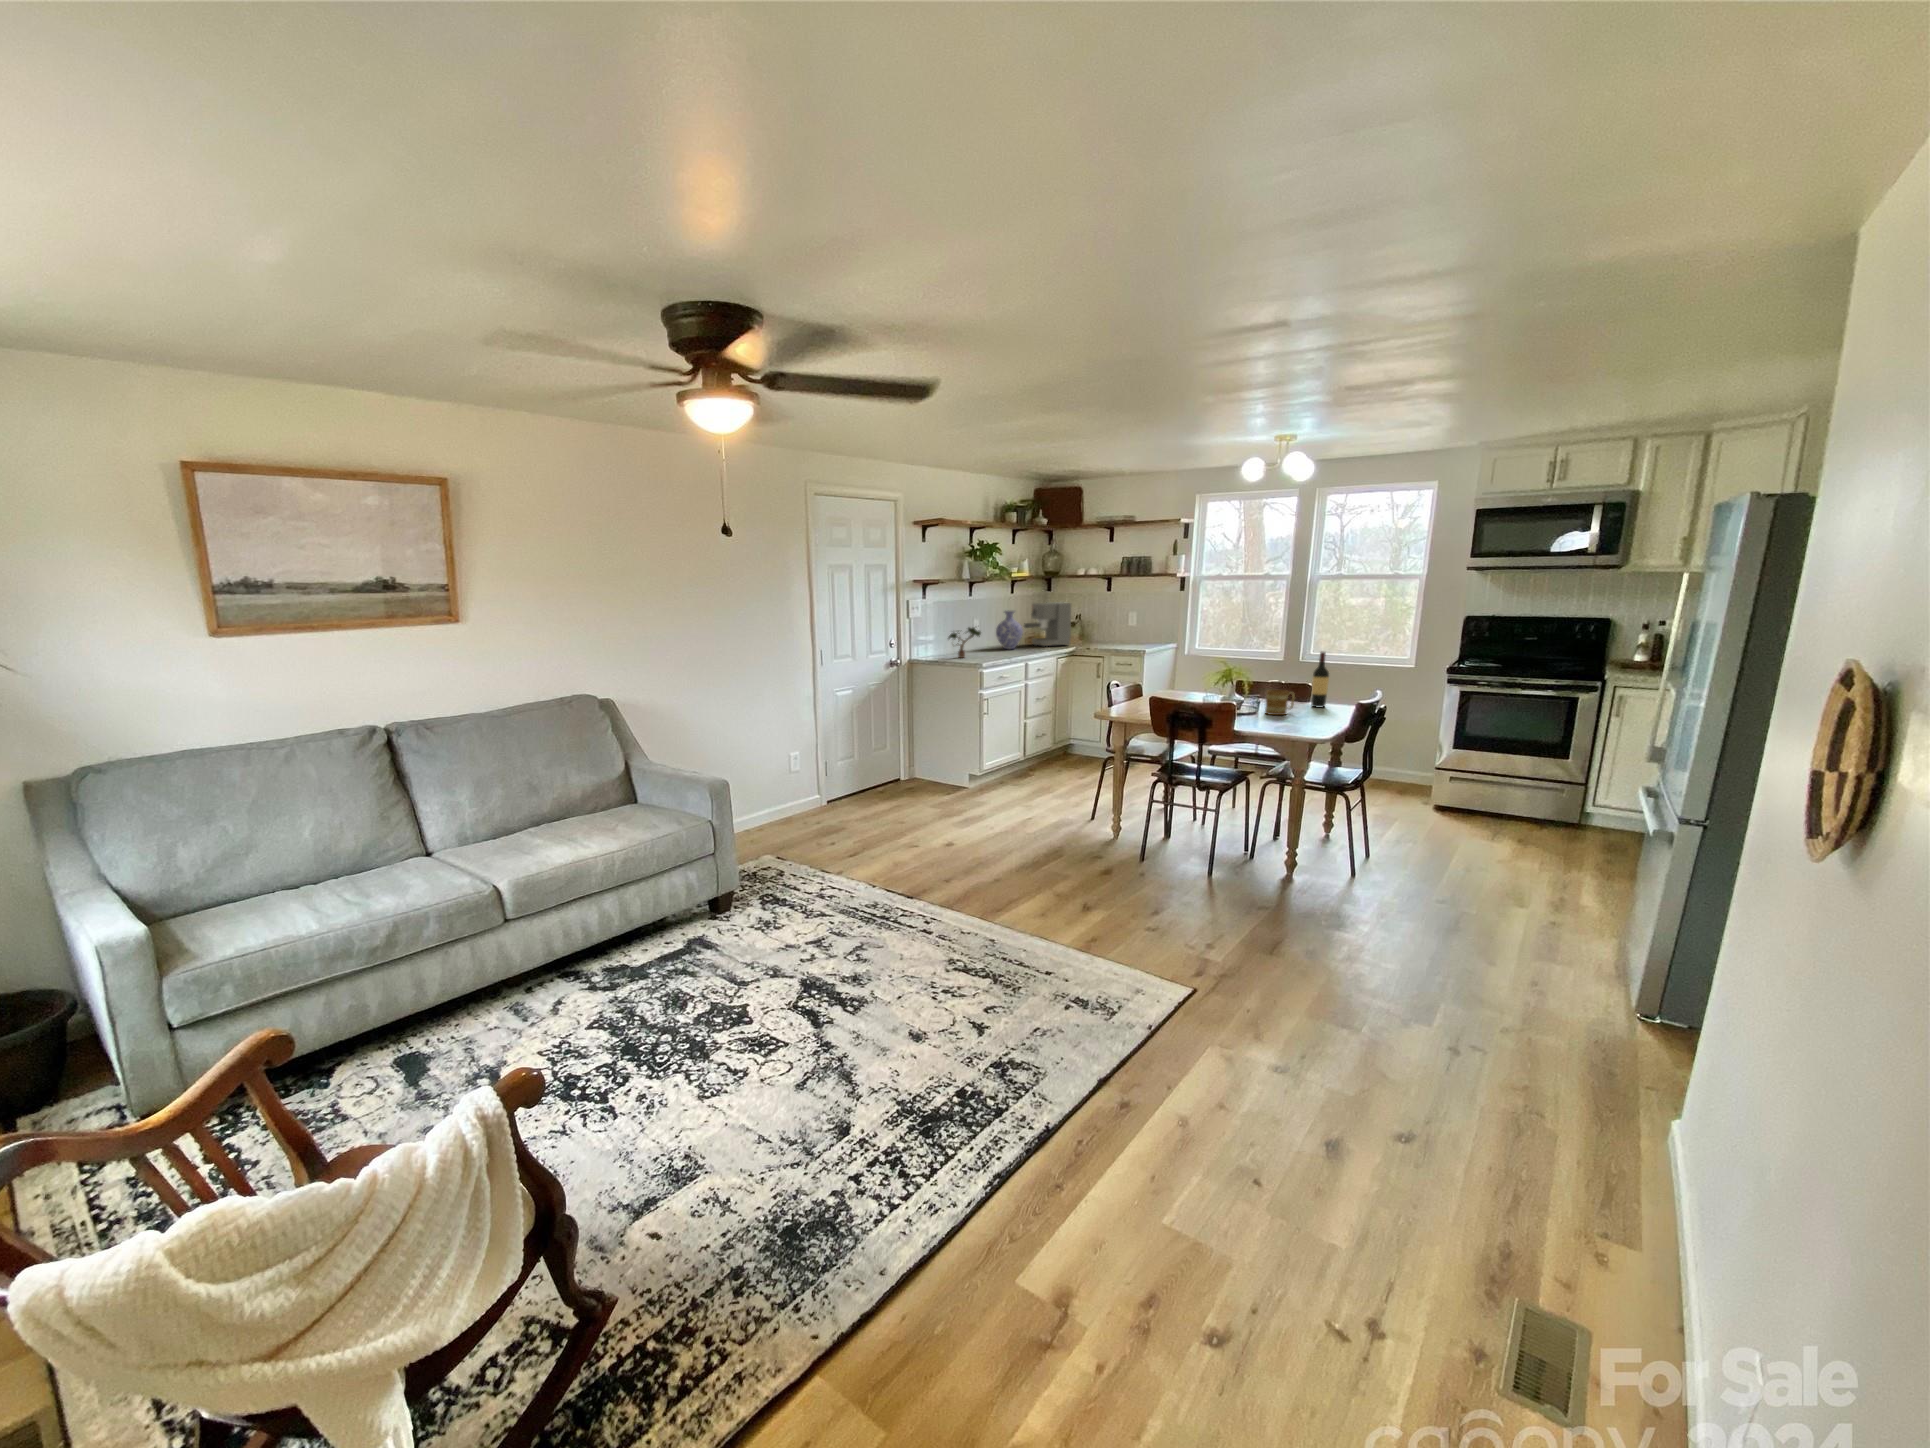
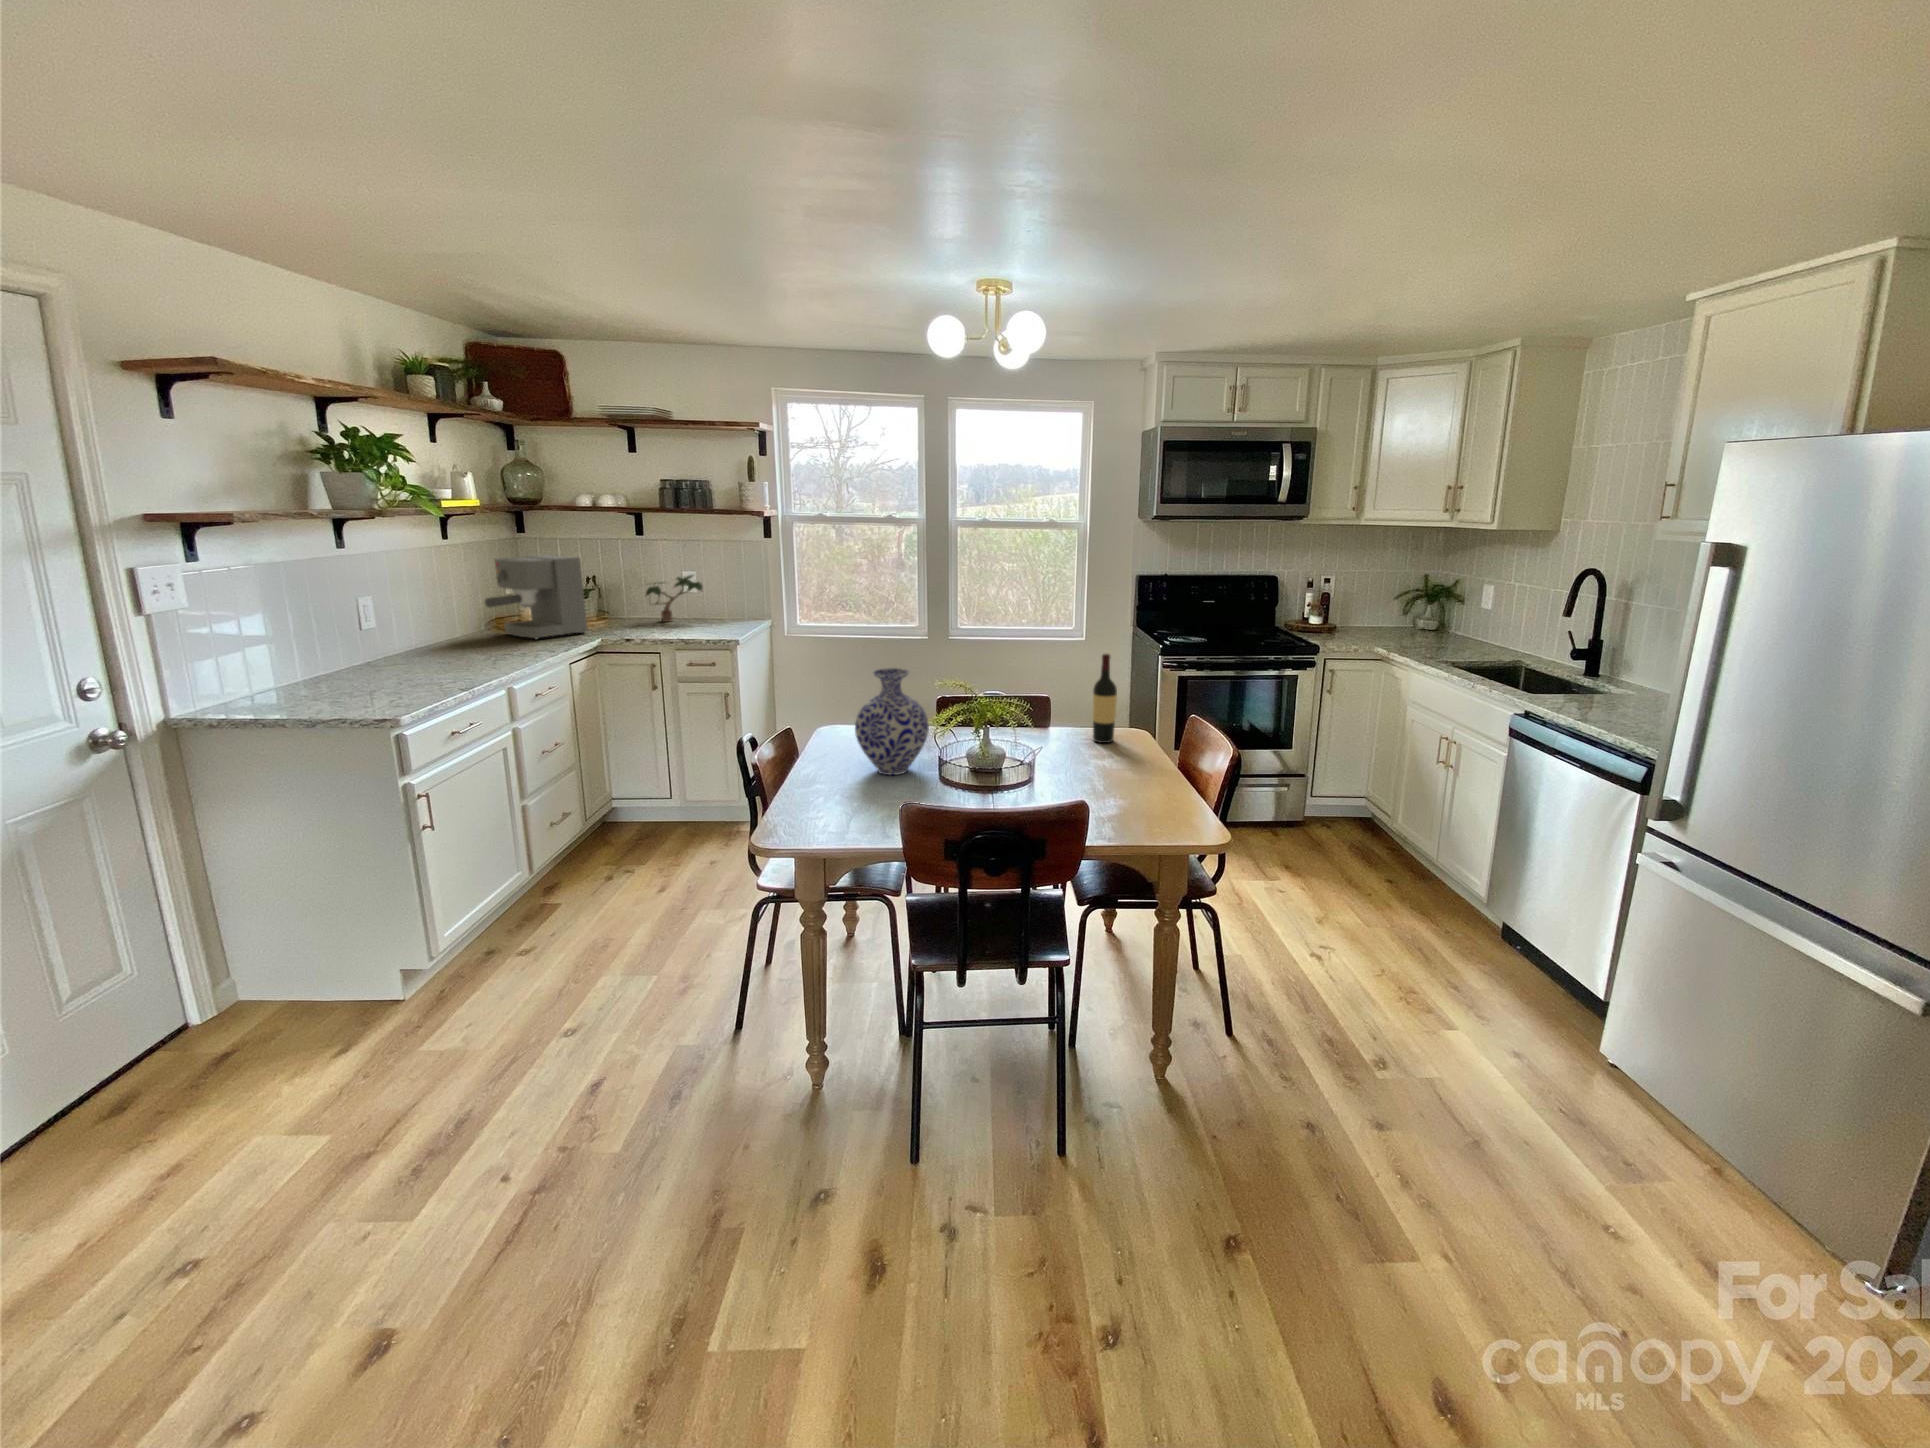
vase: present [996,611,1023,649] -> present [855,668,929,775]
potted plant: present [948,627,981,658] -> present [646,575,703,622]
mug: present [1265,690,1295,715] -> none [1065,732,1103,782]

